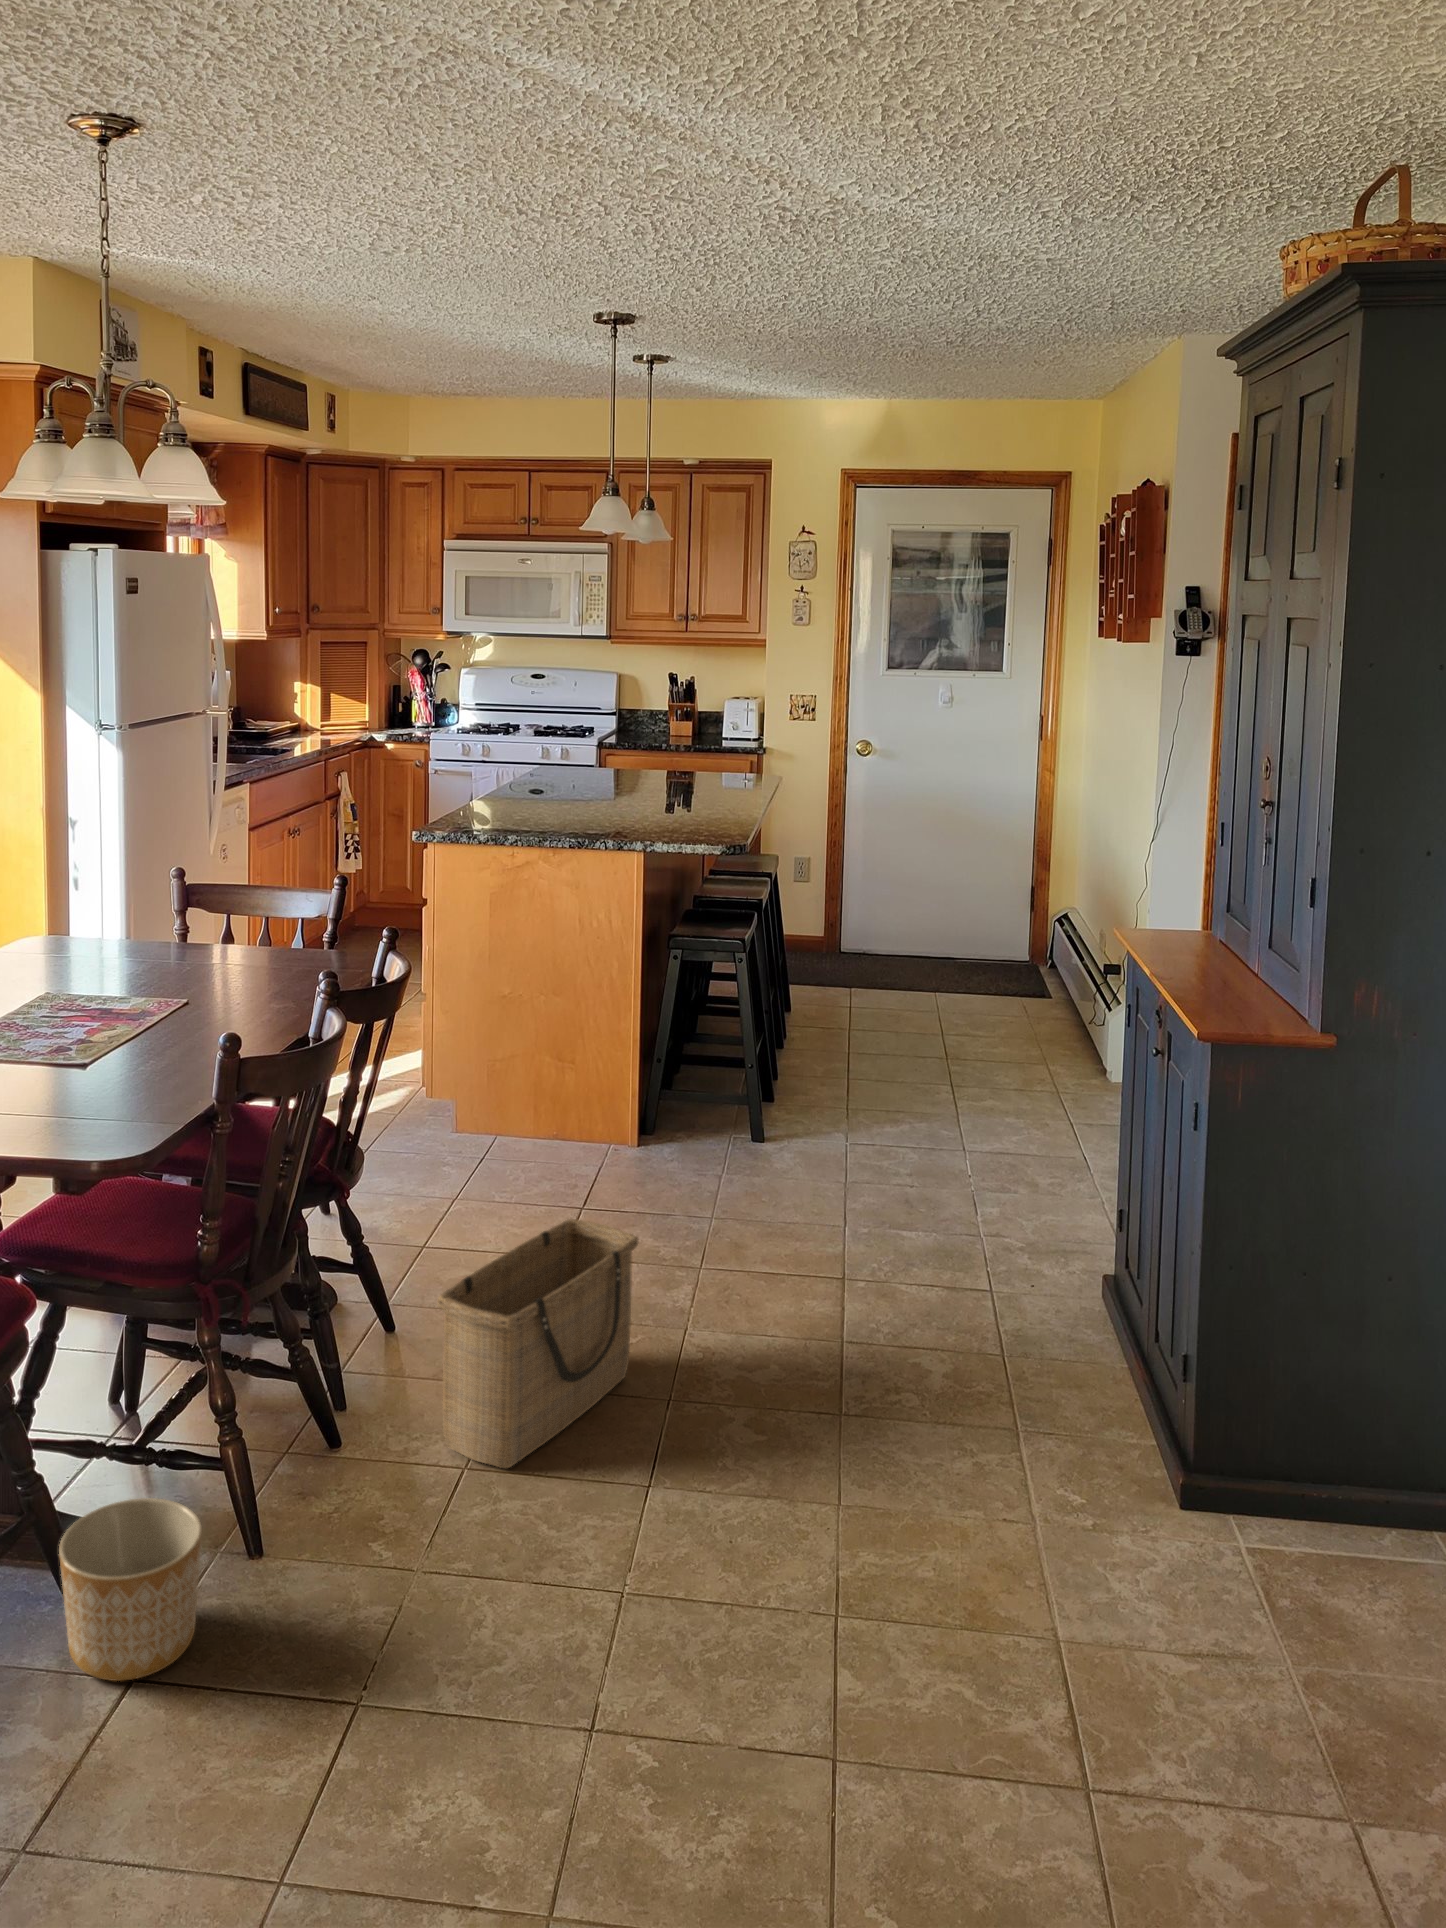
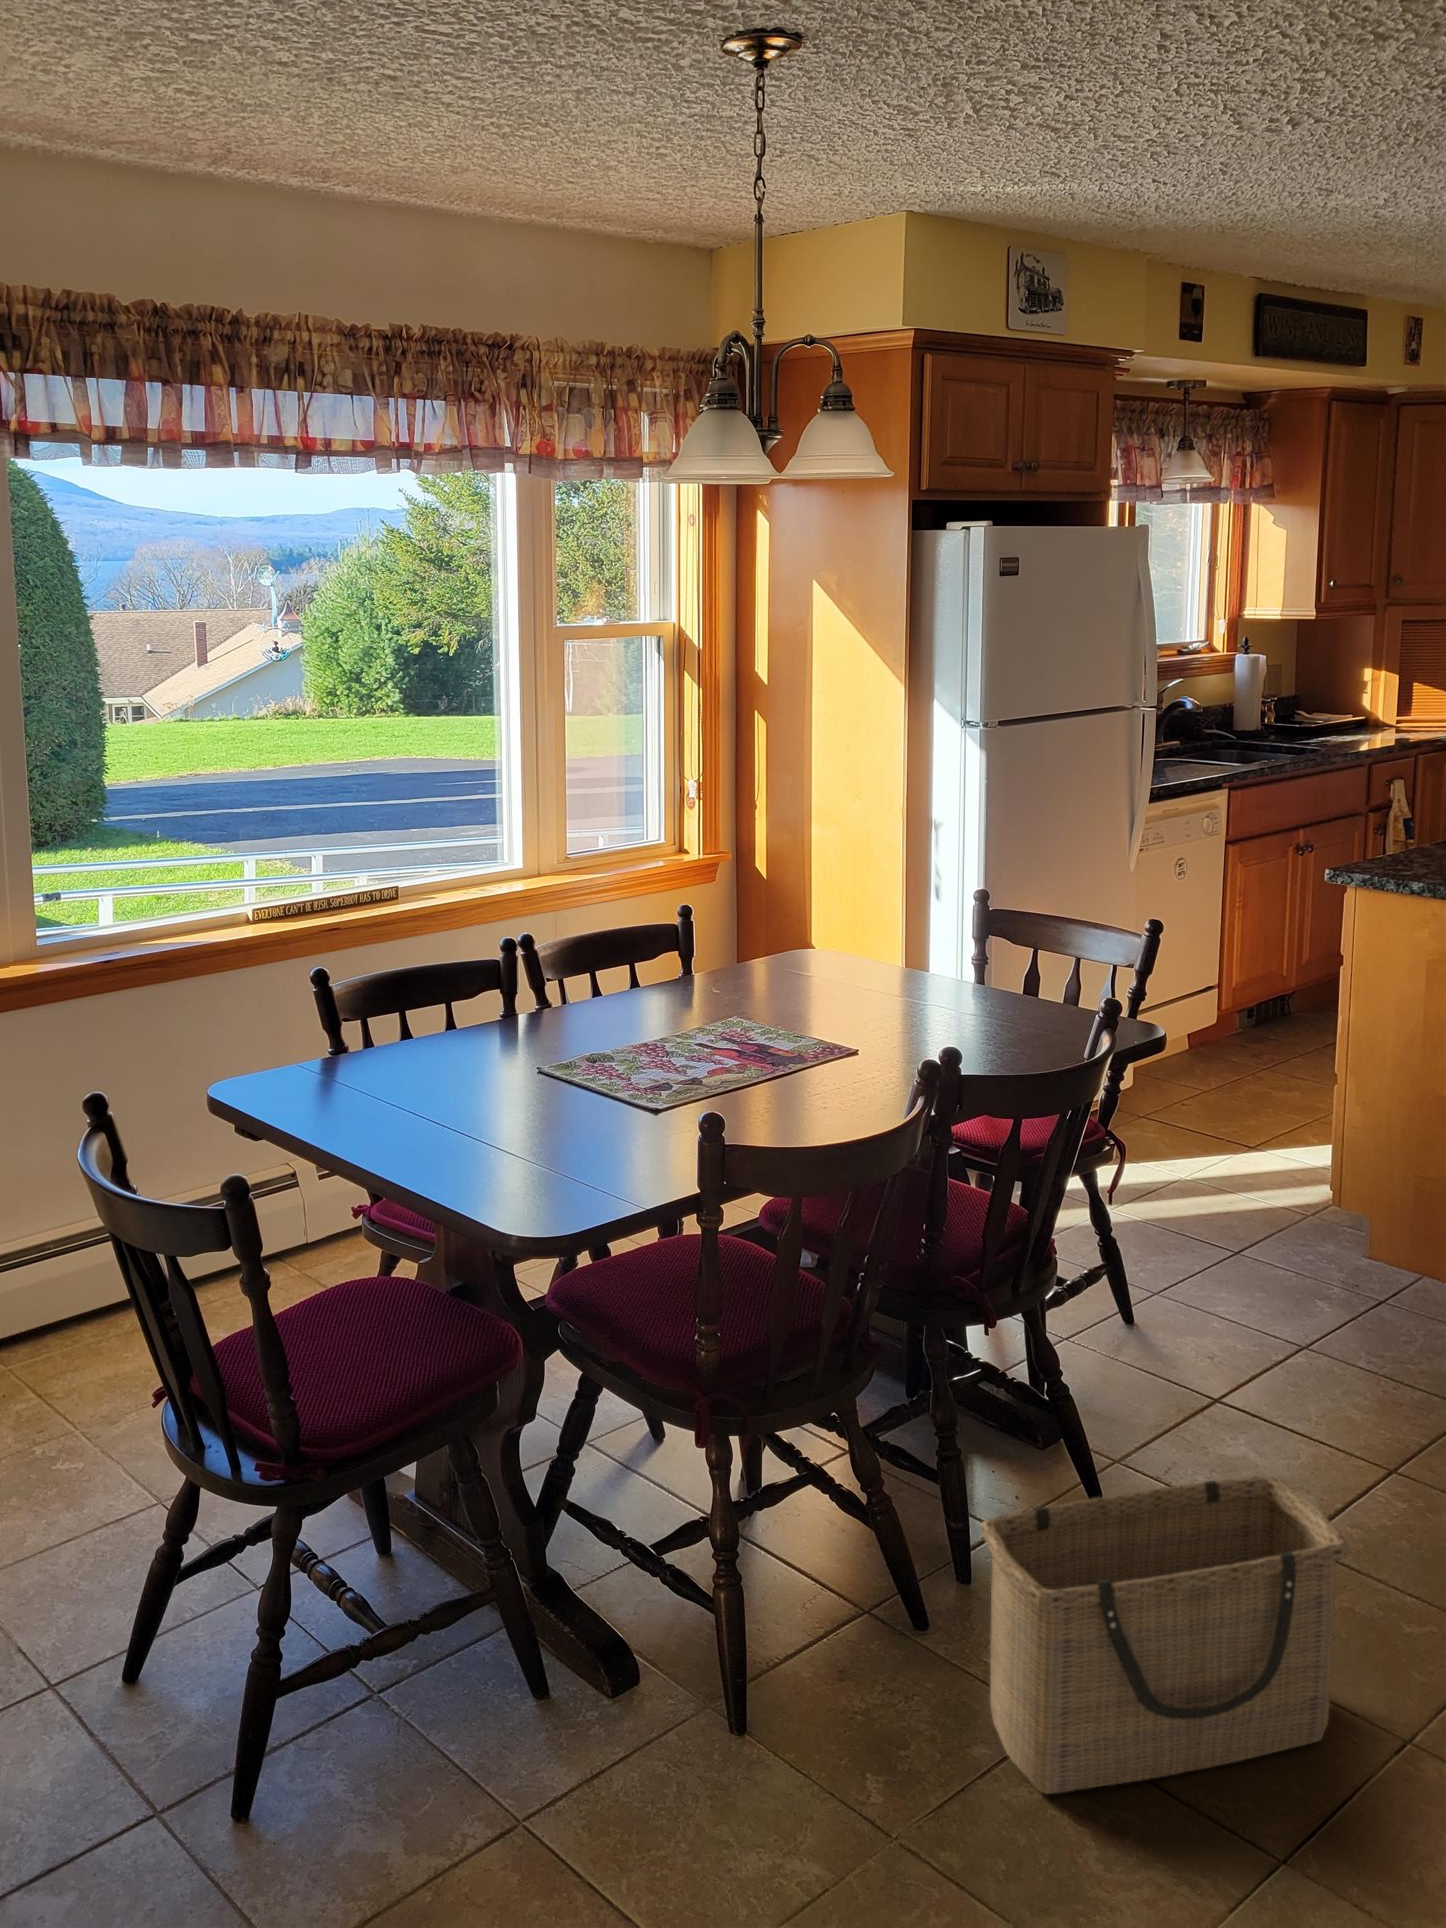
planter: present [59,1498,202,1681] -> none [409,1613,565,1830]

